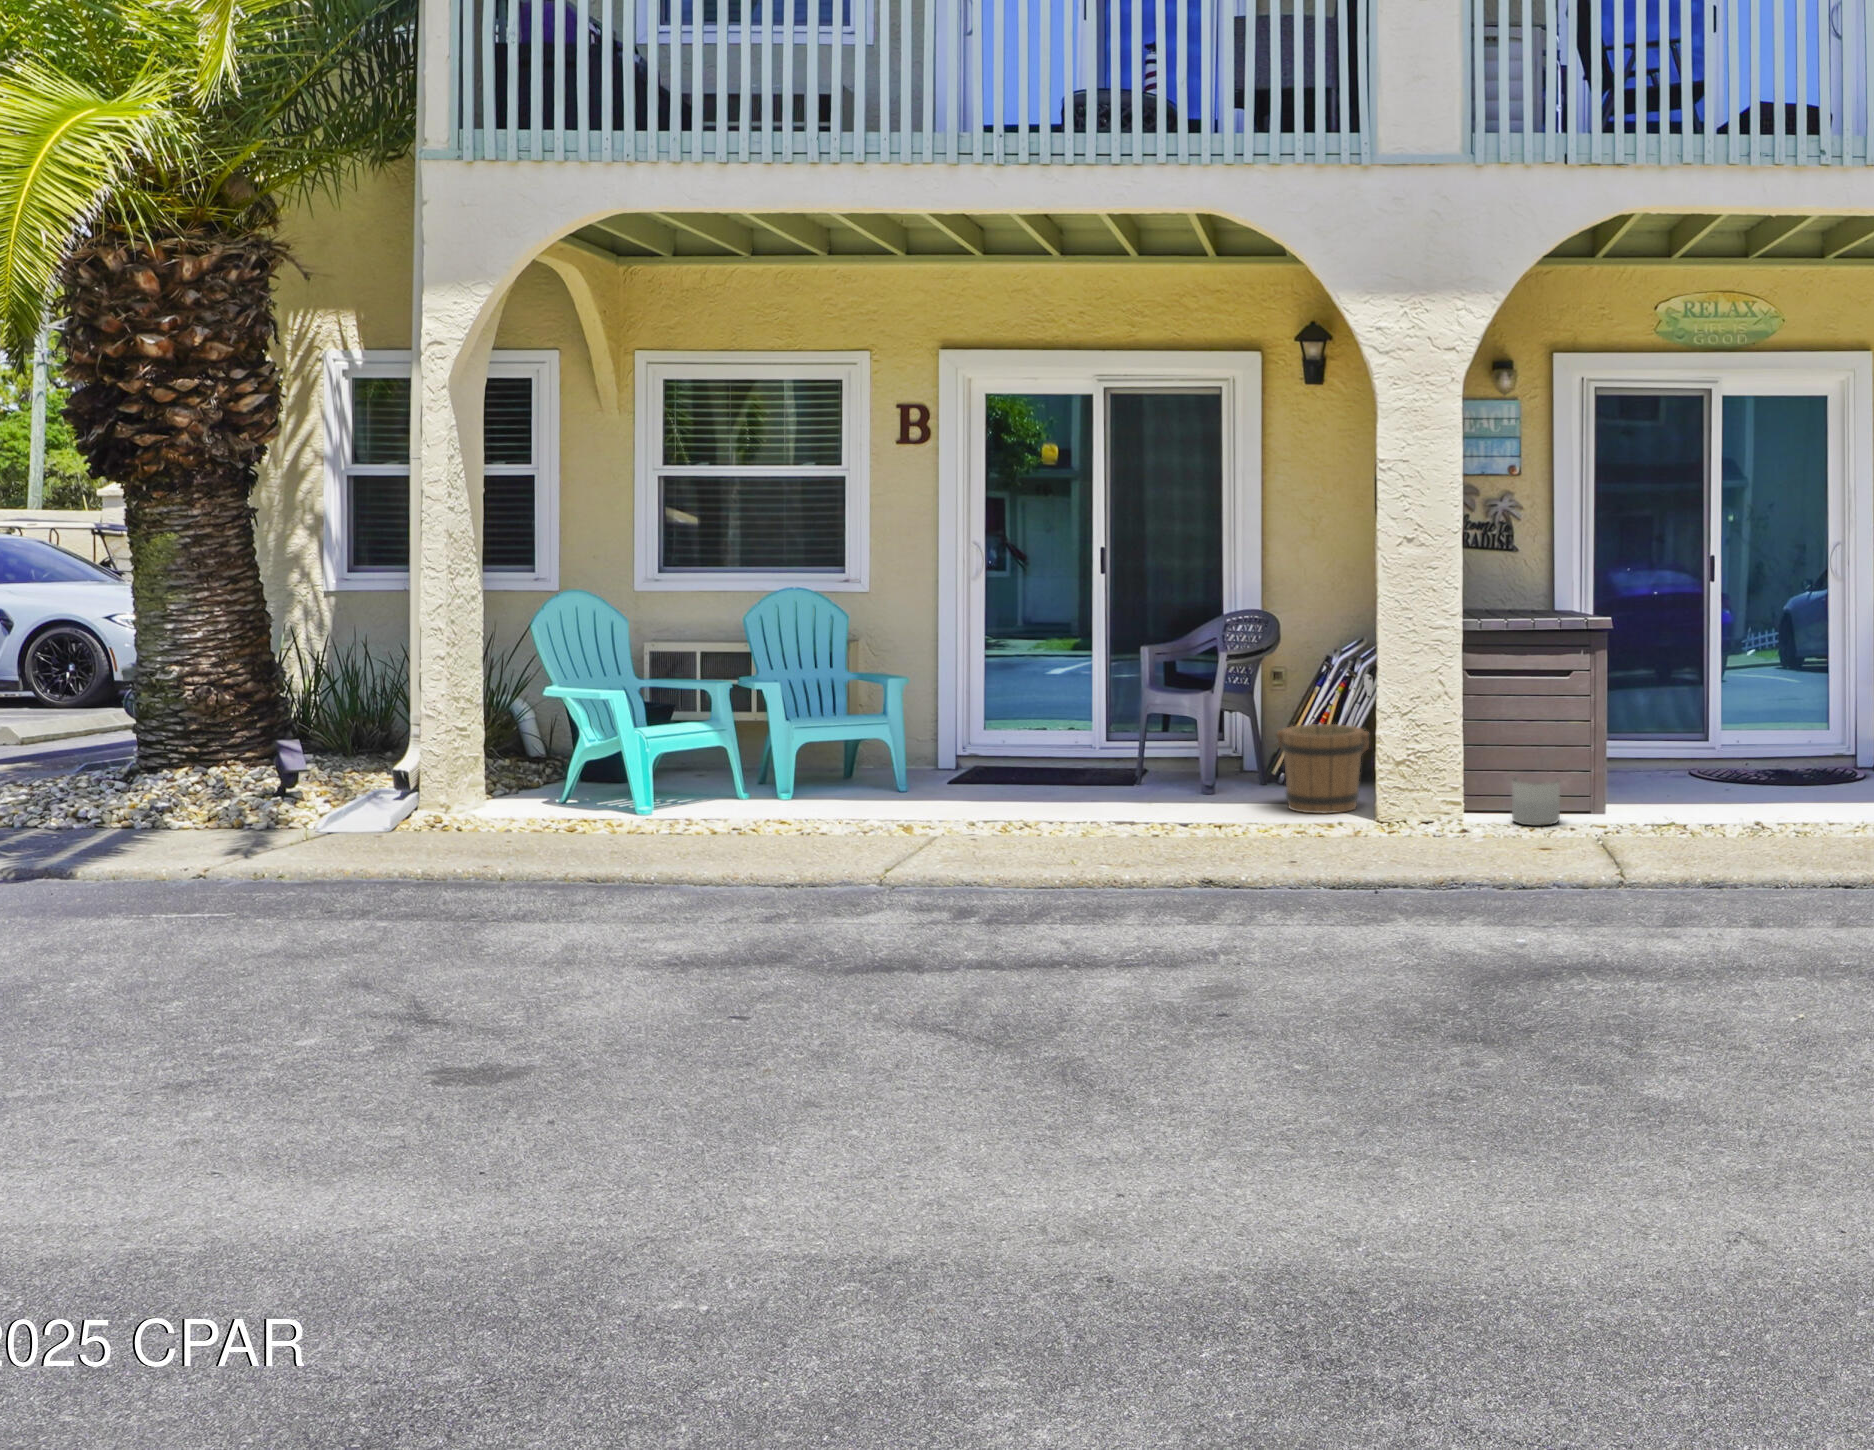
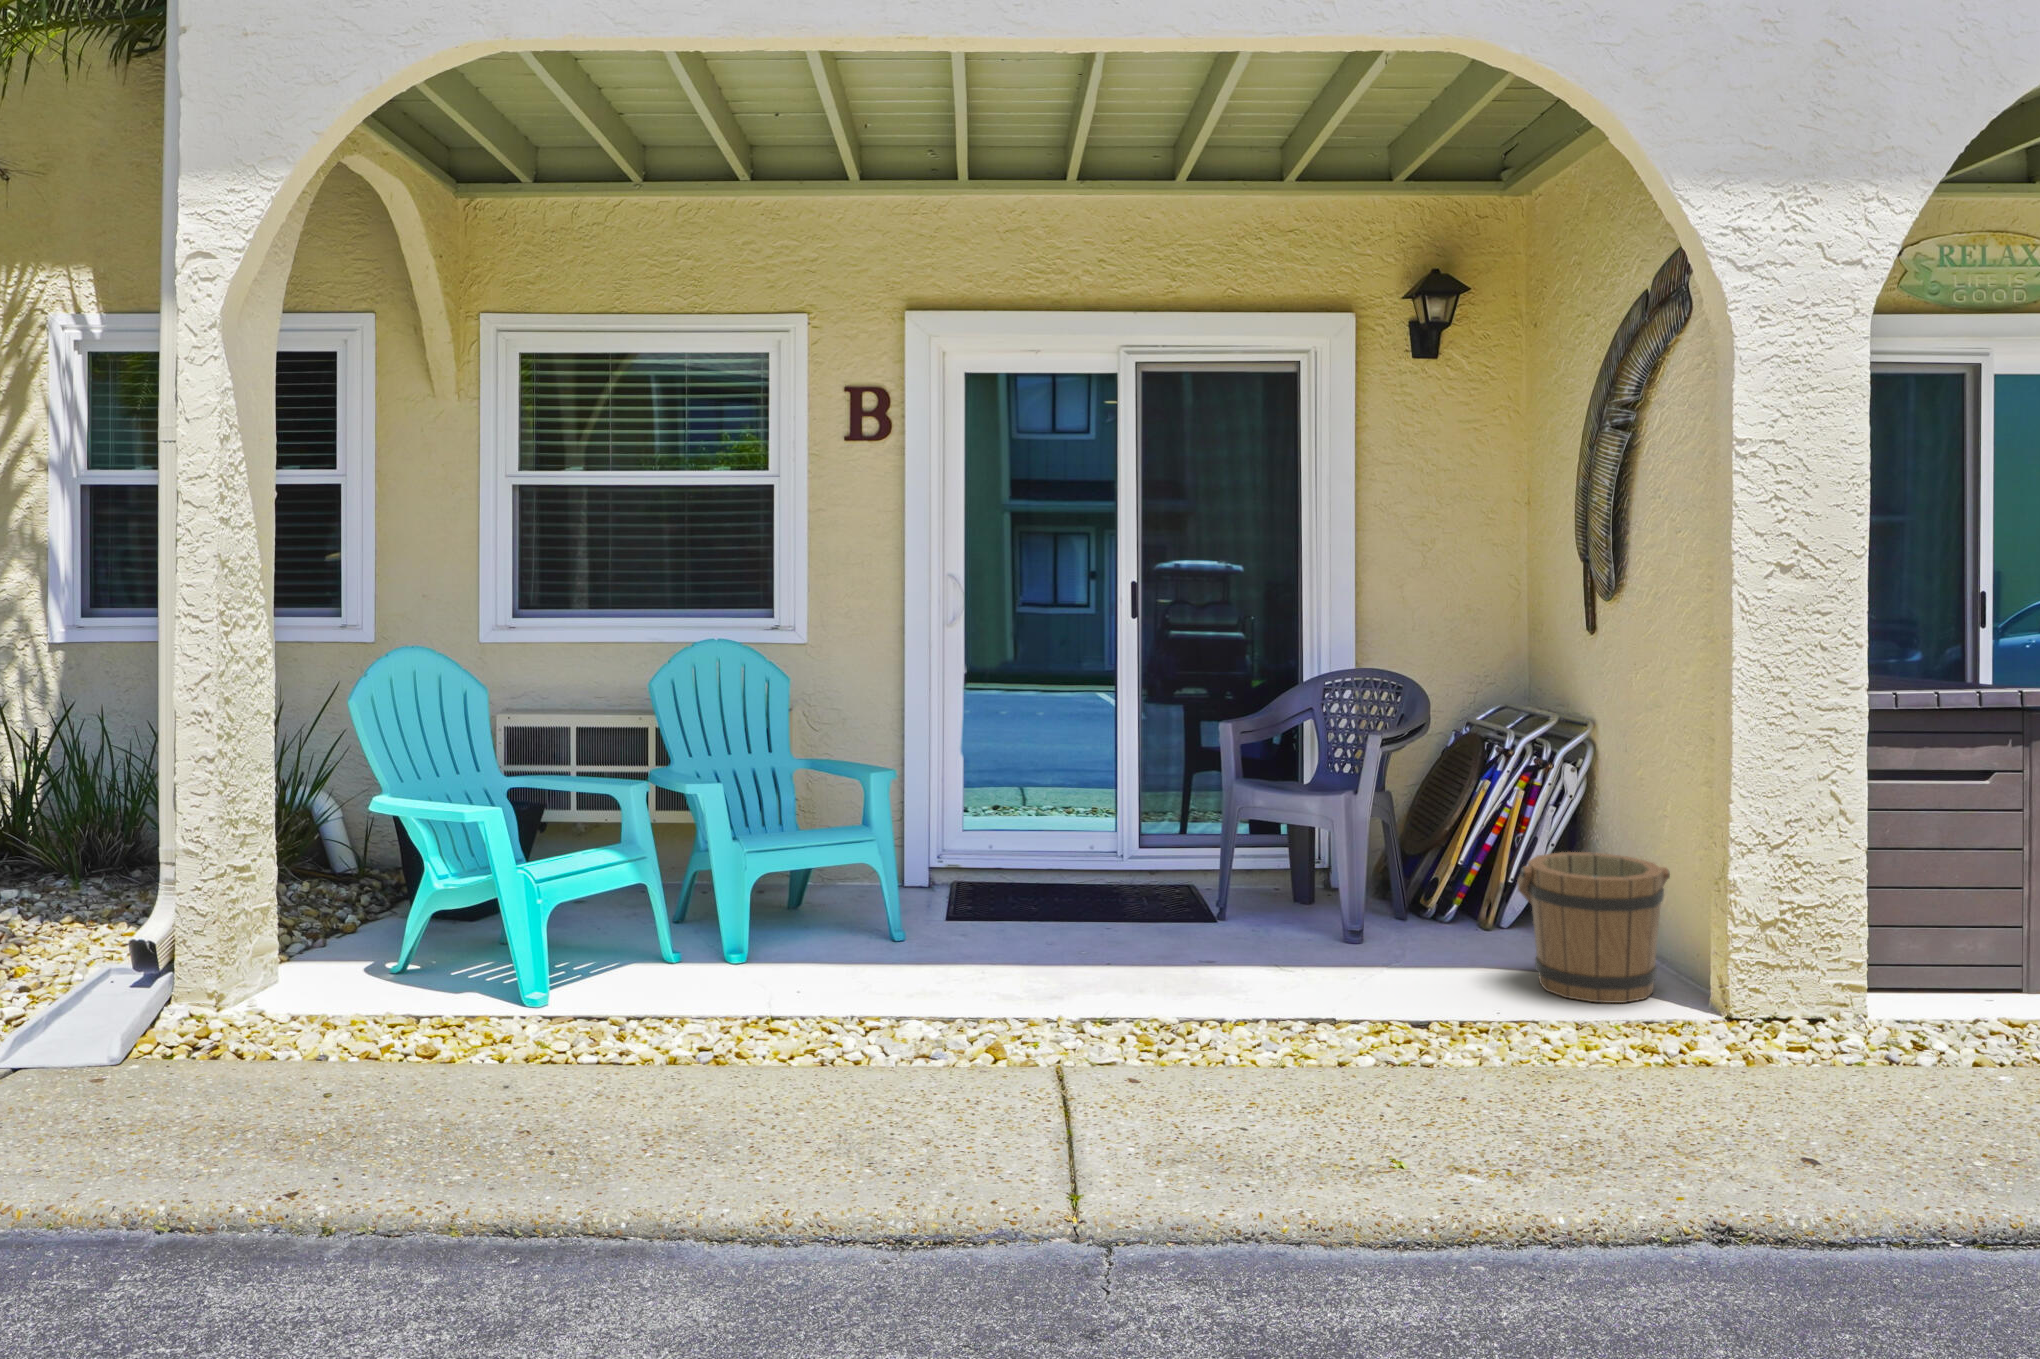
planter: present [1512,778,1560,826] -> none [1936,942,2022,1030]

